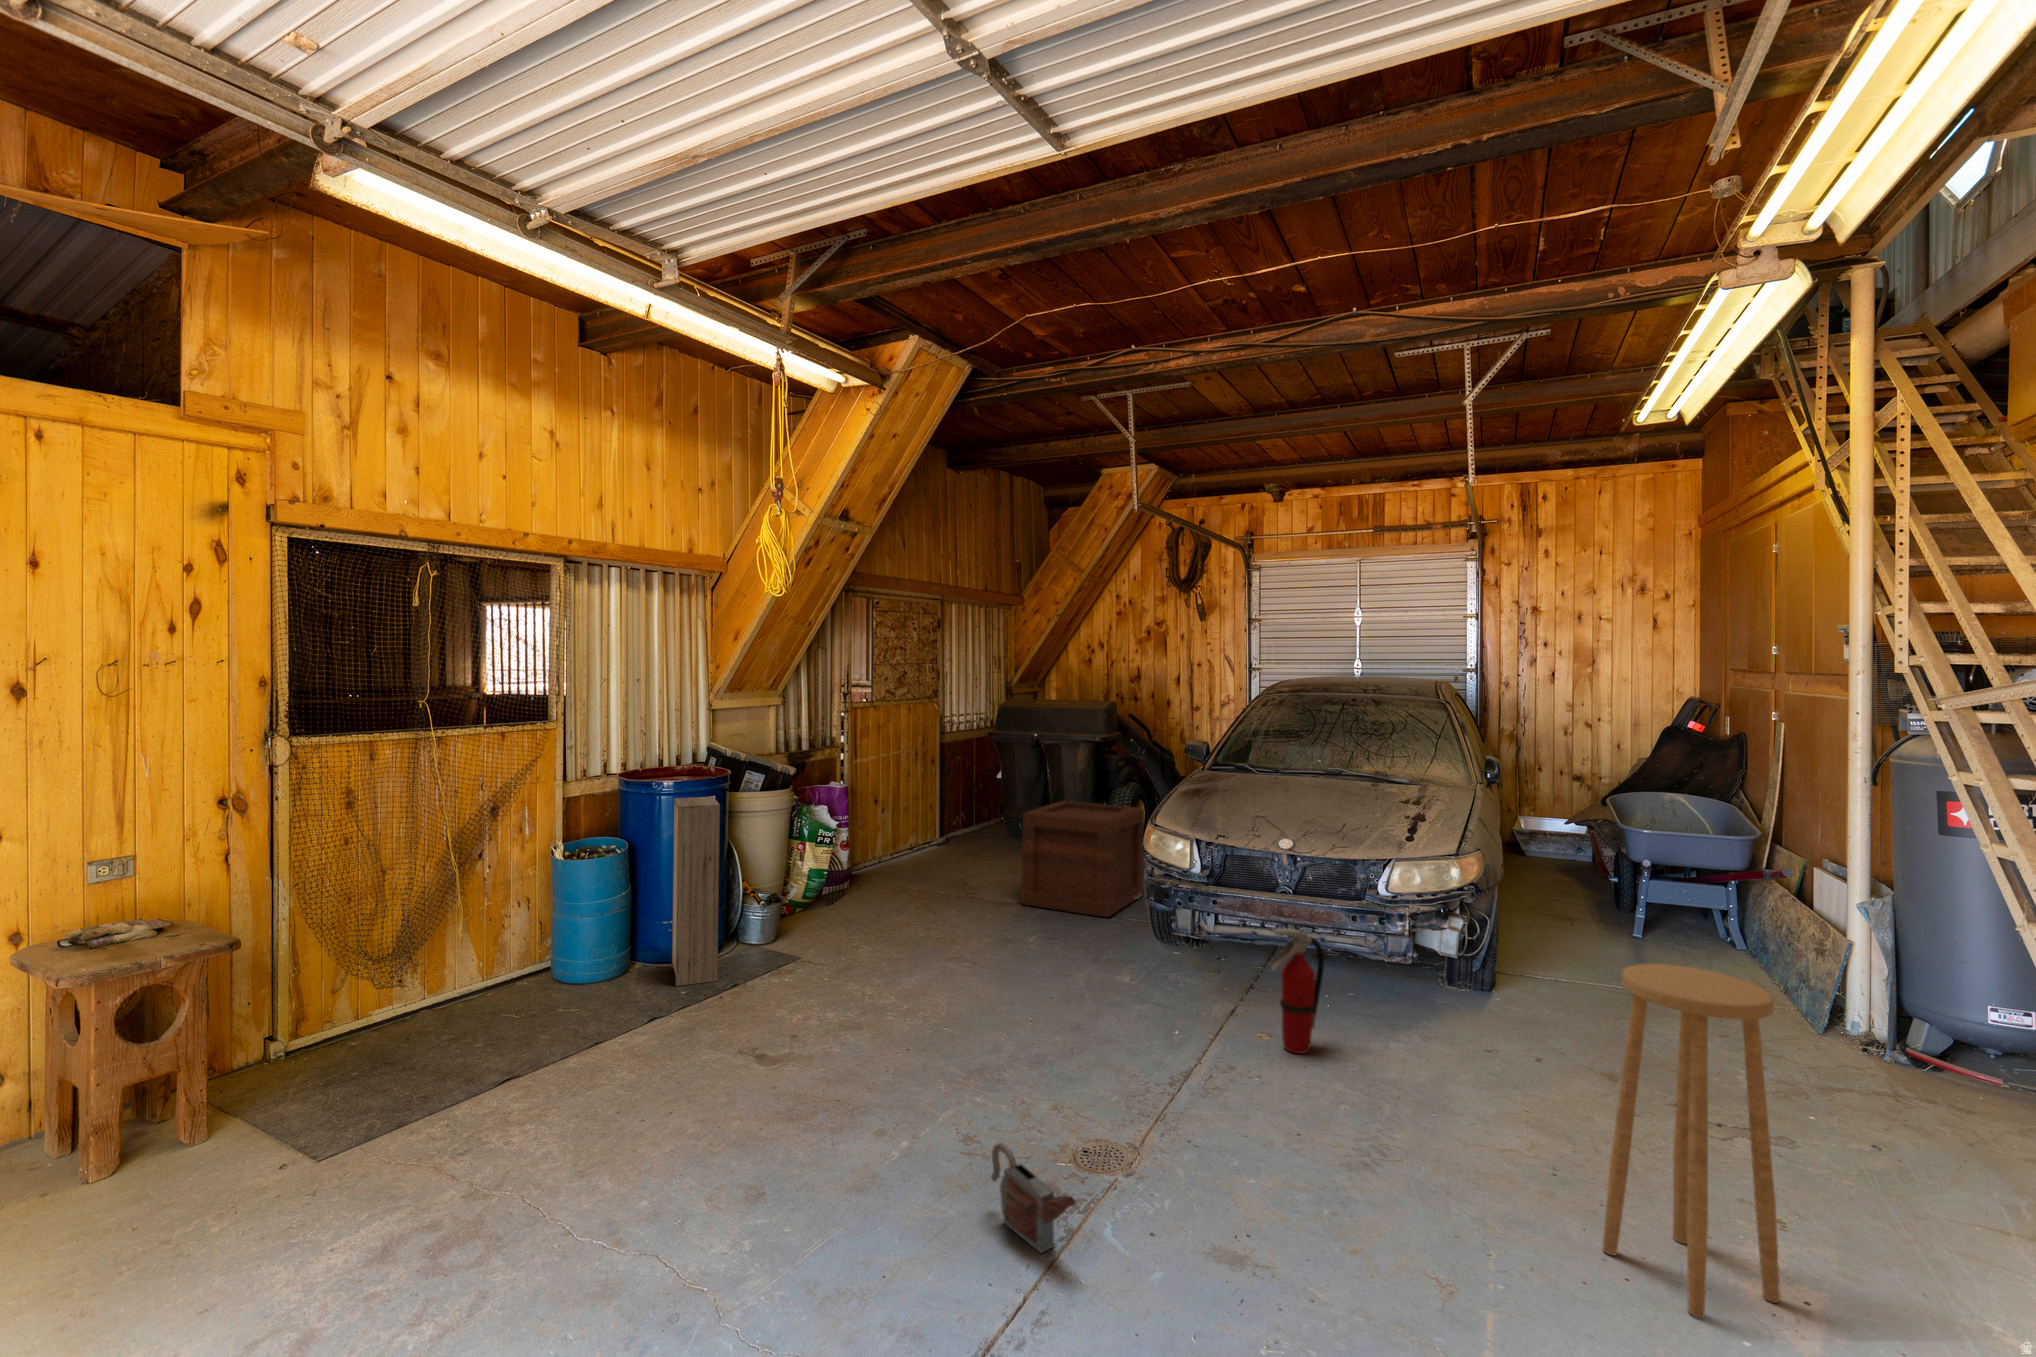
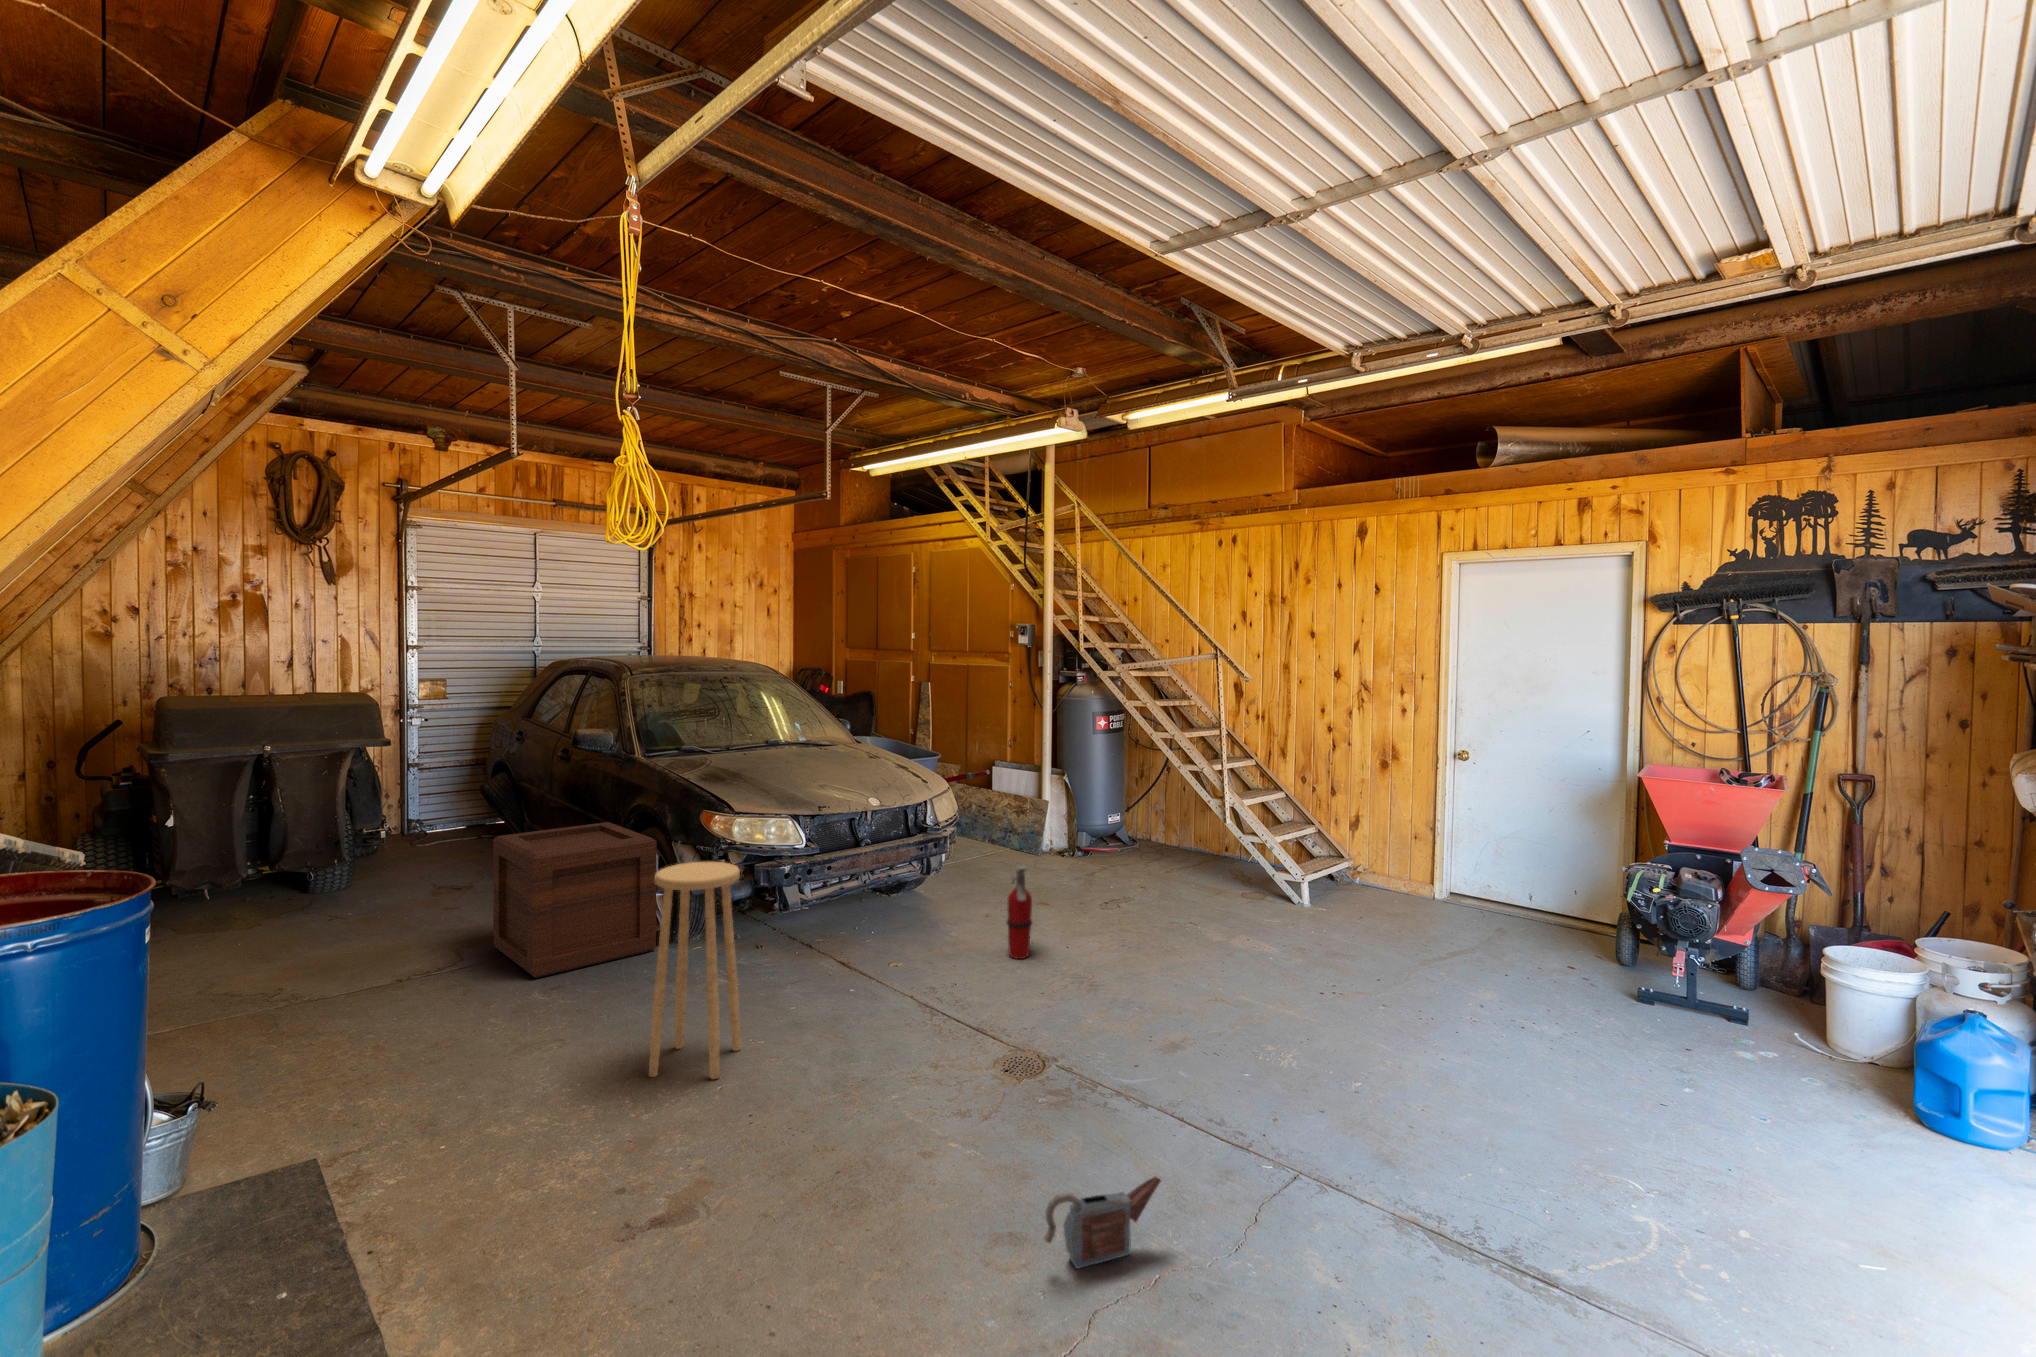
storage cabinet: present [672,797,720,986] -> none [370,931,523,1295]
stool: present [1603,964,1780,1318] -> present [649,862,741,1079]
watering can: present [991,1143,1075,1253] -> present [1044,1177,1161,1269]

